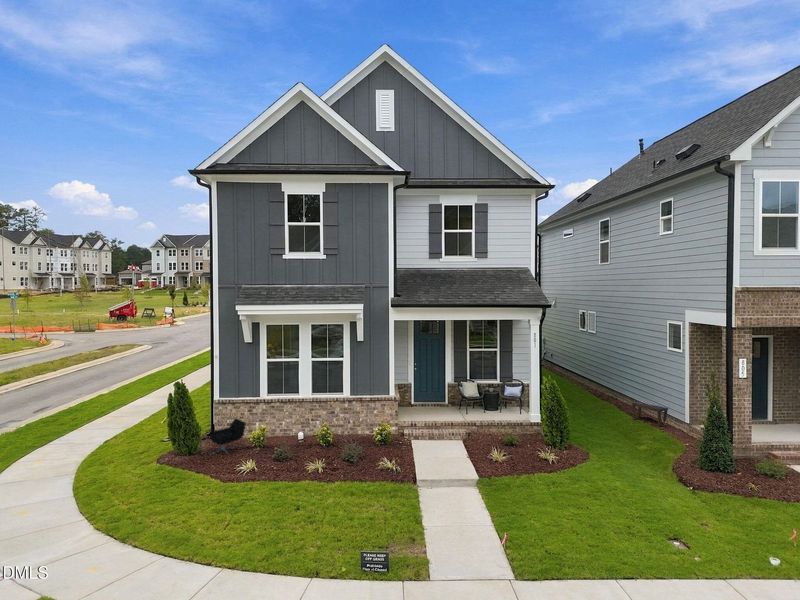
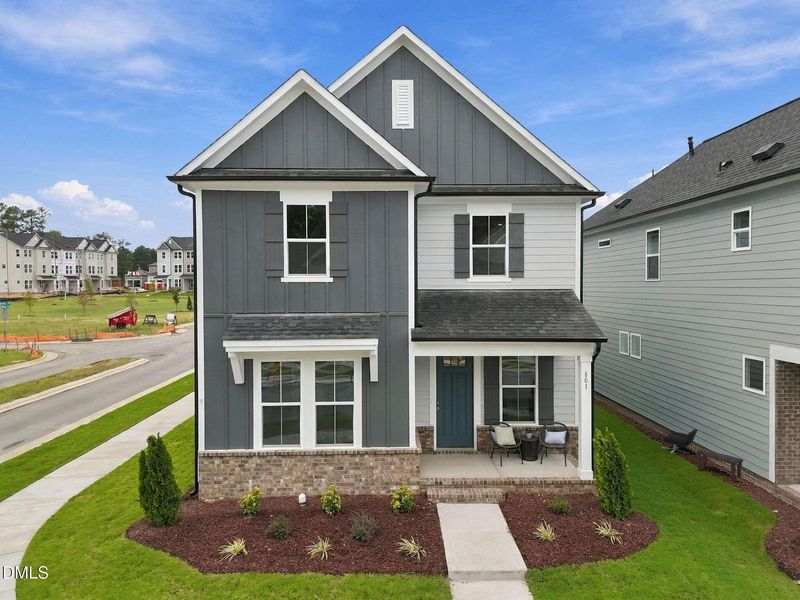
lounge chair: present [209,419,246,453] -> present [663,429,697,453]

